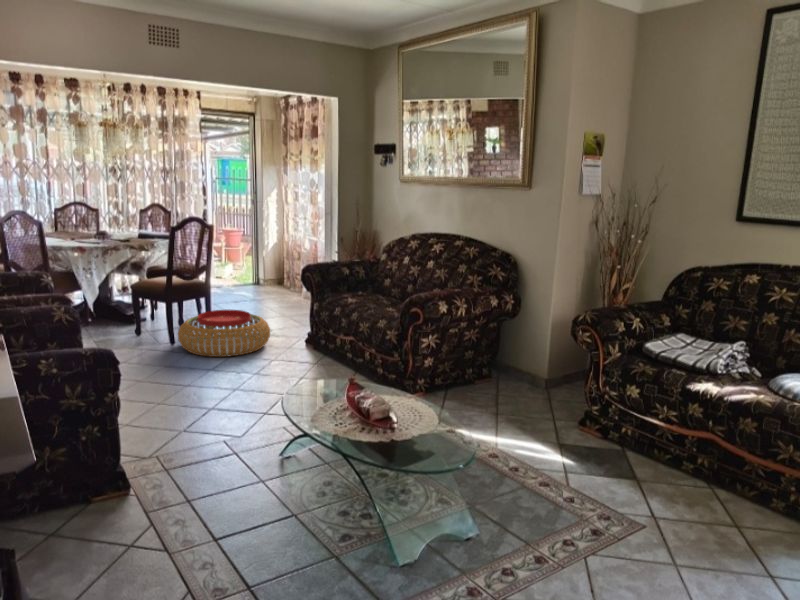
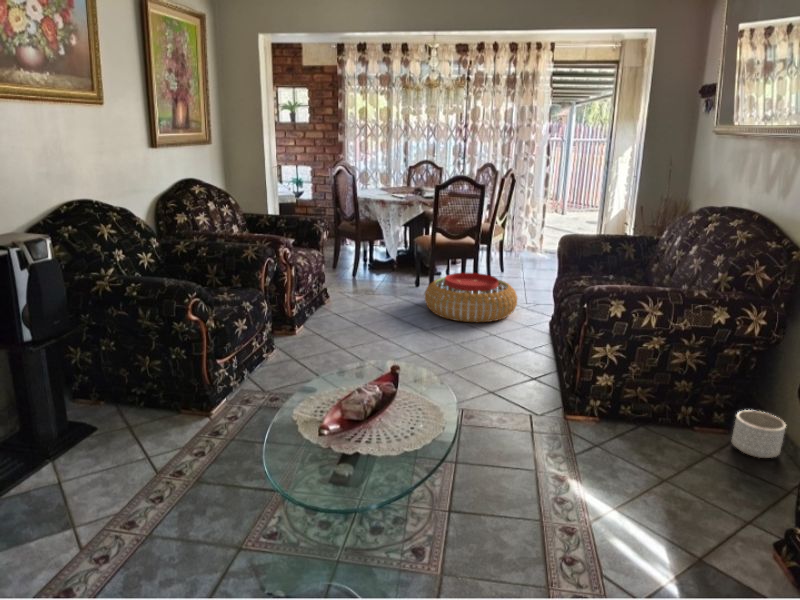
planter: none [499,359,528,387] -> present [732,410,786,458]

